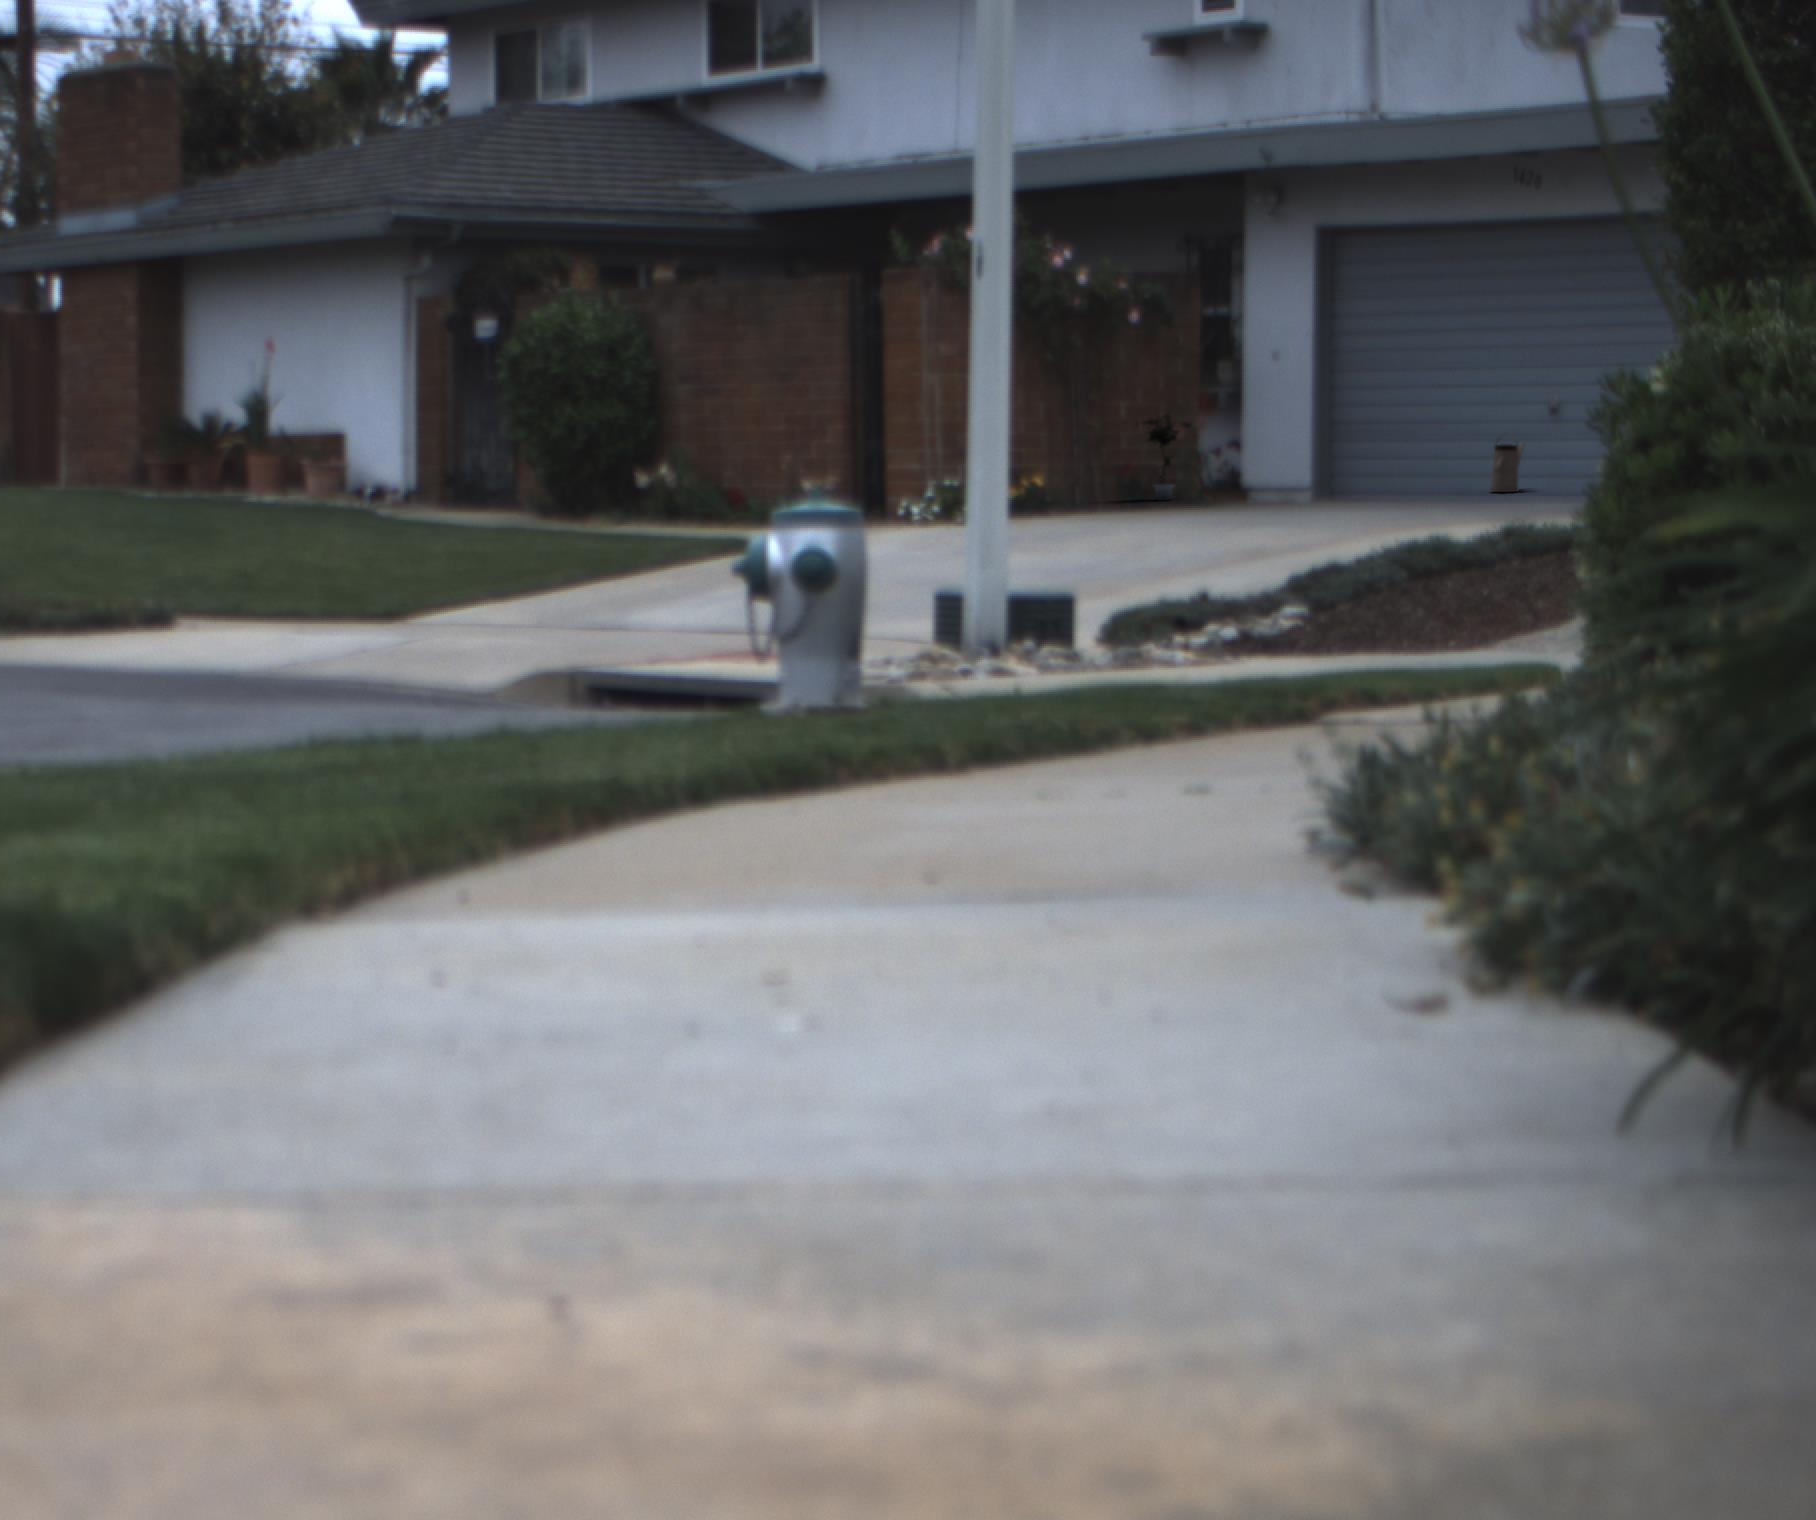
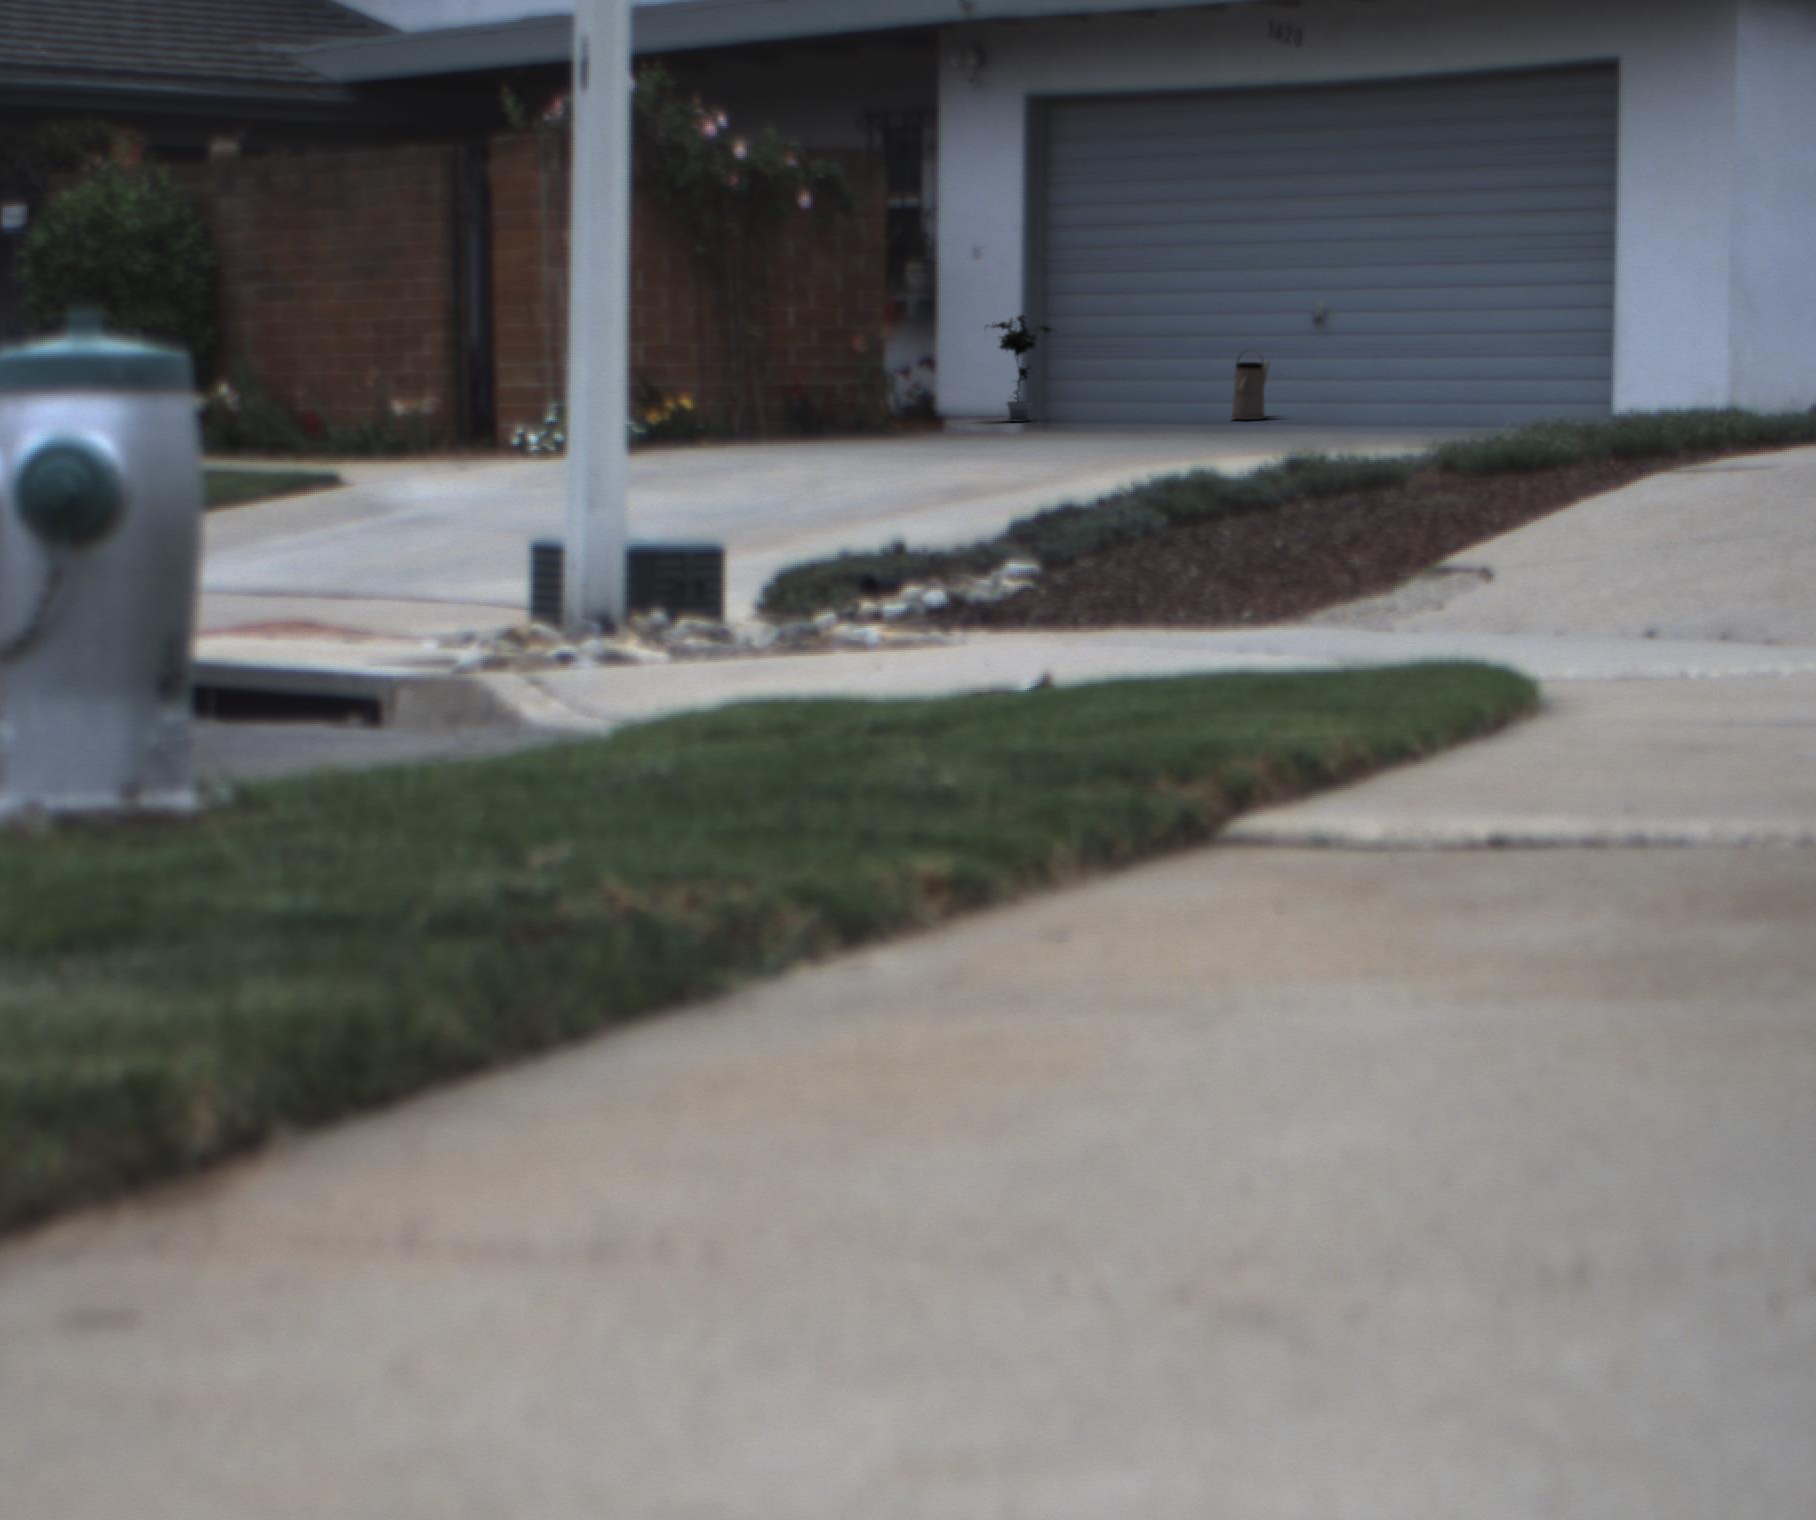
potted plant: present [1137,414,1192,500] -> present [988,314,1057,422]

